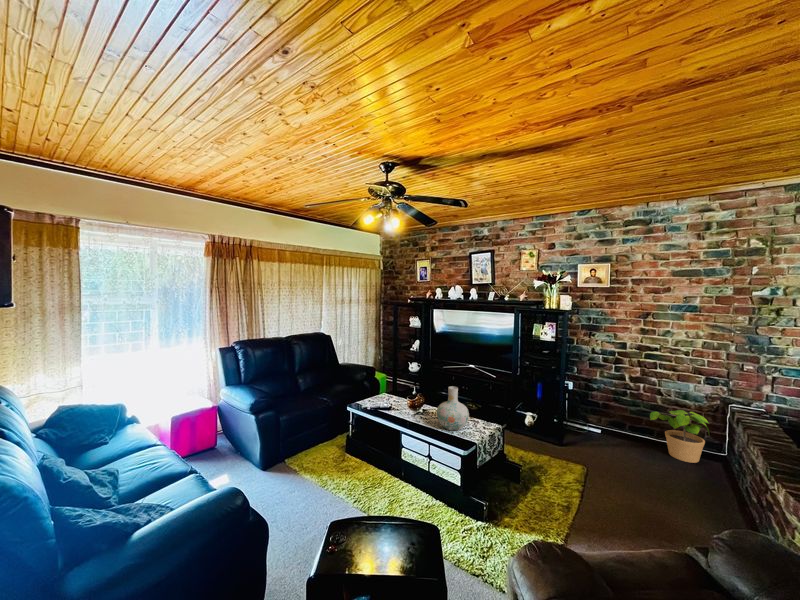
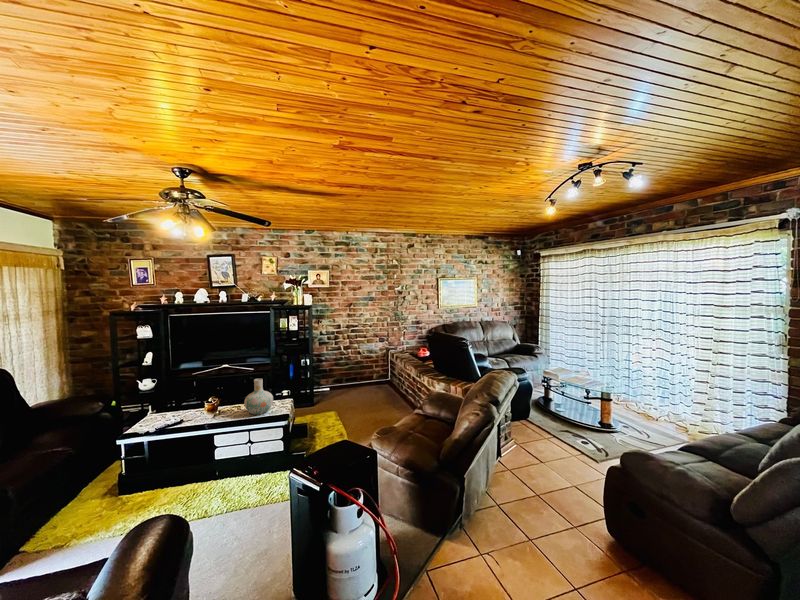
potted plant: present [650,410,709,463] -> none [358,359,387,389]

